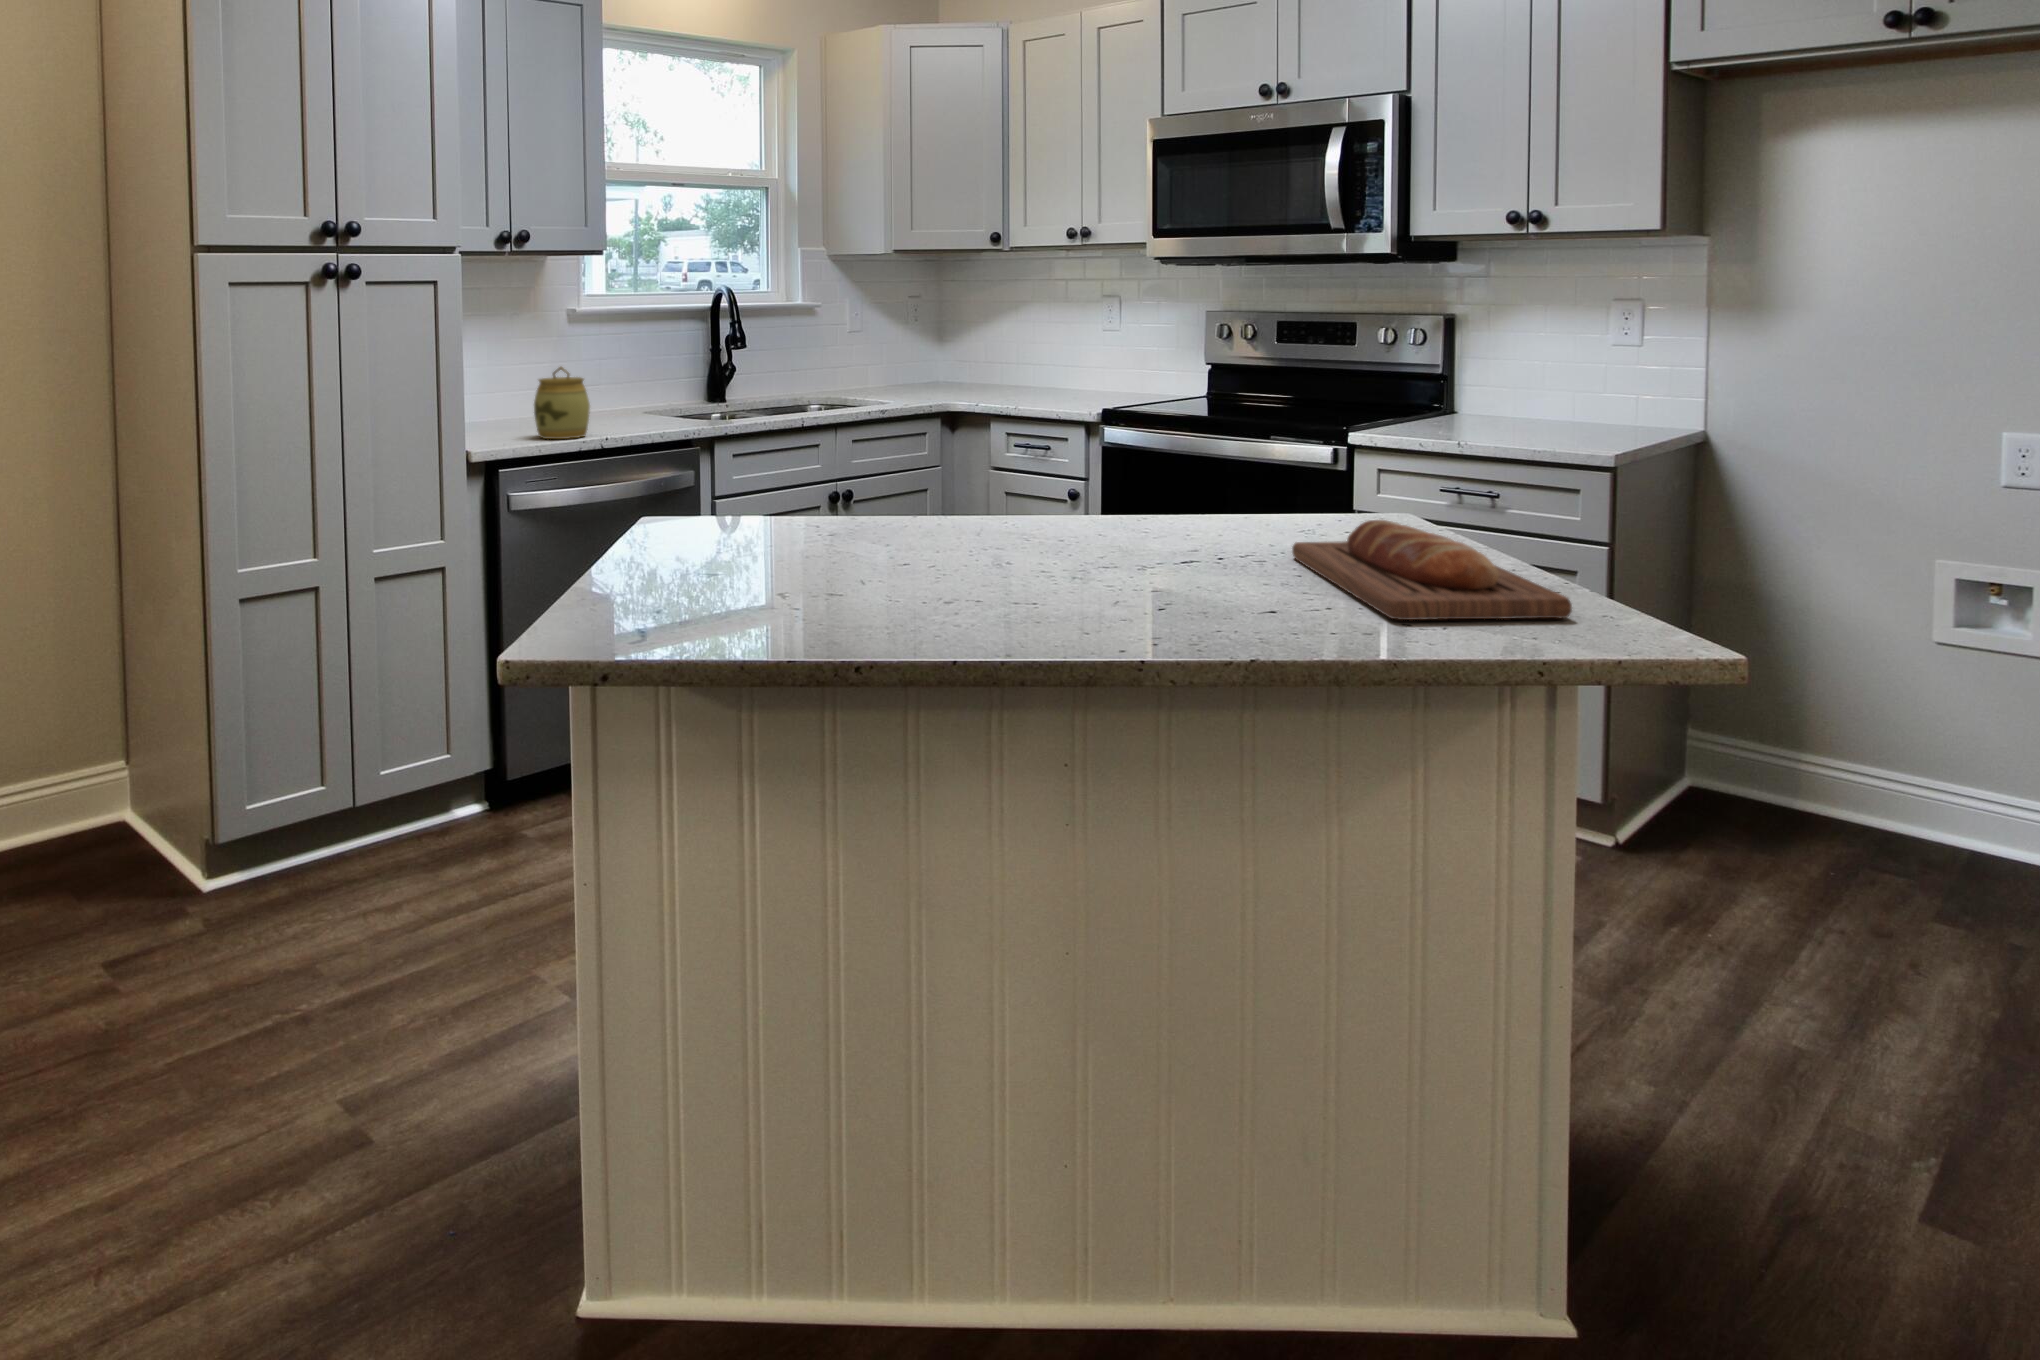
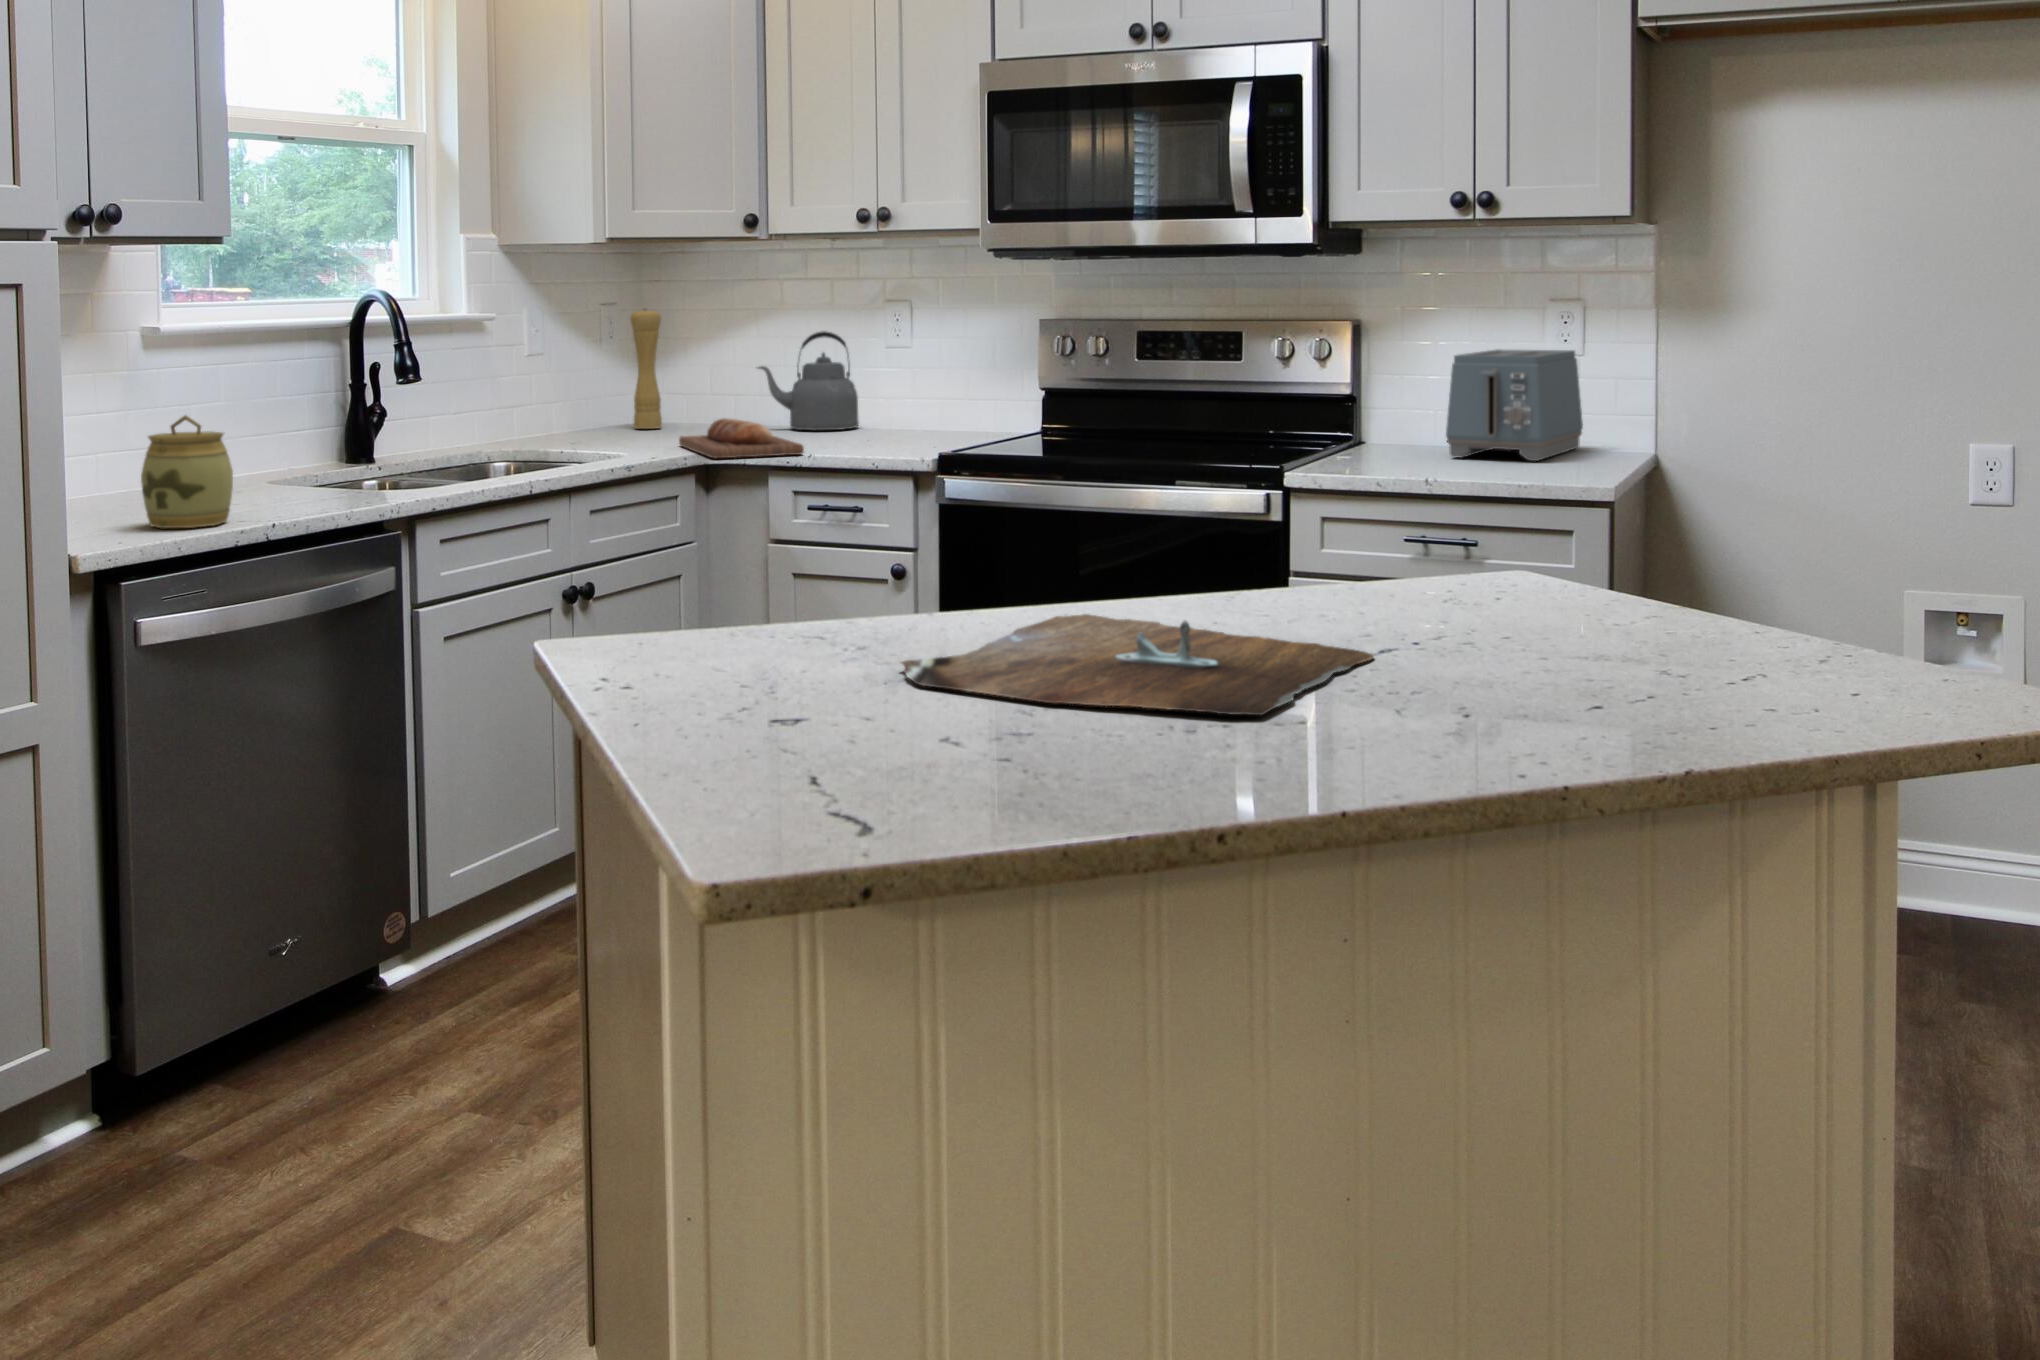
pepper mill: none [923,301,945,385] -> present [630,309,662,429]
kettle: none [1006,318,1080,390] -> present [758,331,859,430]
toaster: none [1503,340,1639,432] -> present [1446,349,1583,461]
bread loaf: present [1292,520,1572,620] -> present [679,419,804,458]
cutting board: none [813,527,1170,607] -> present [901,614,1374,715]

